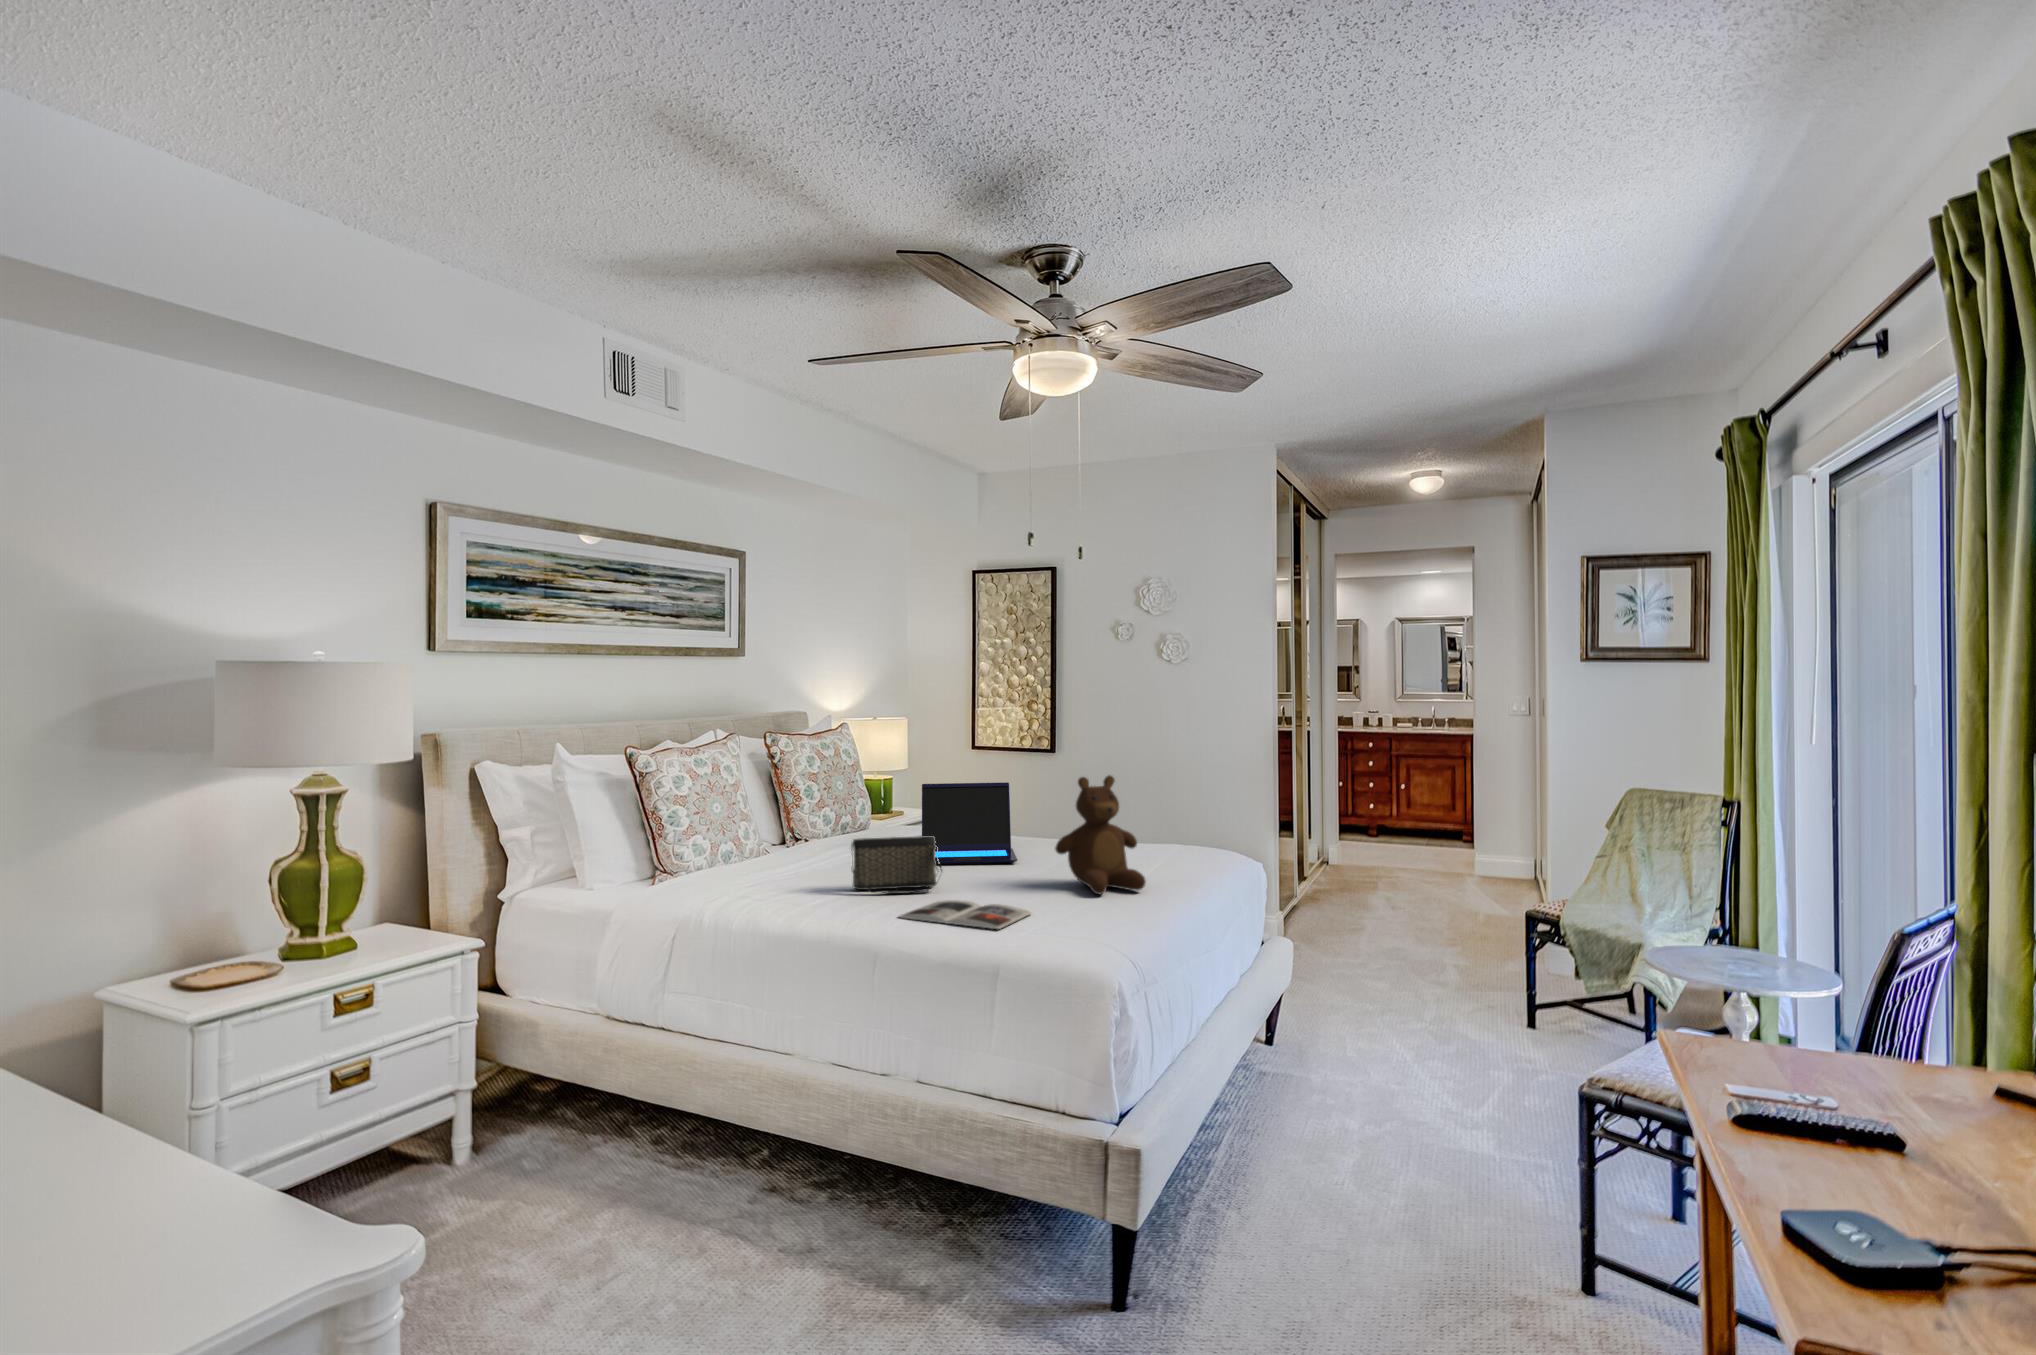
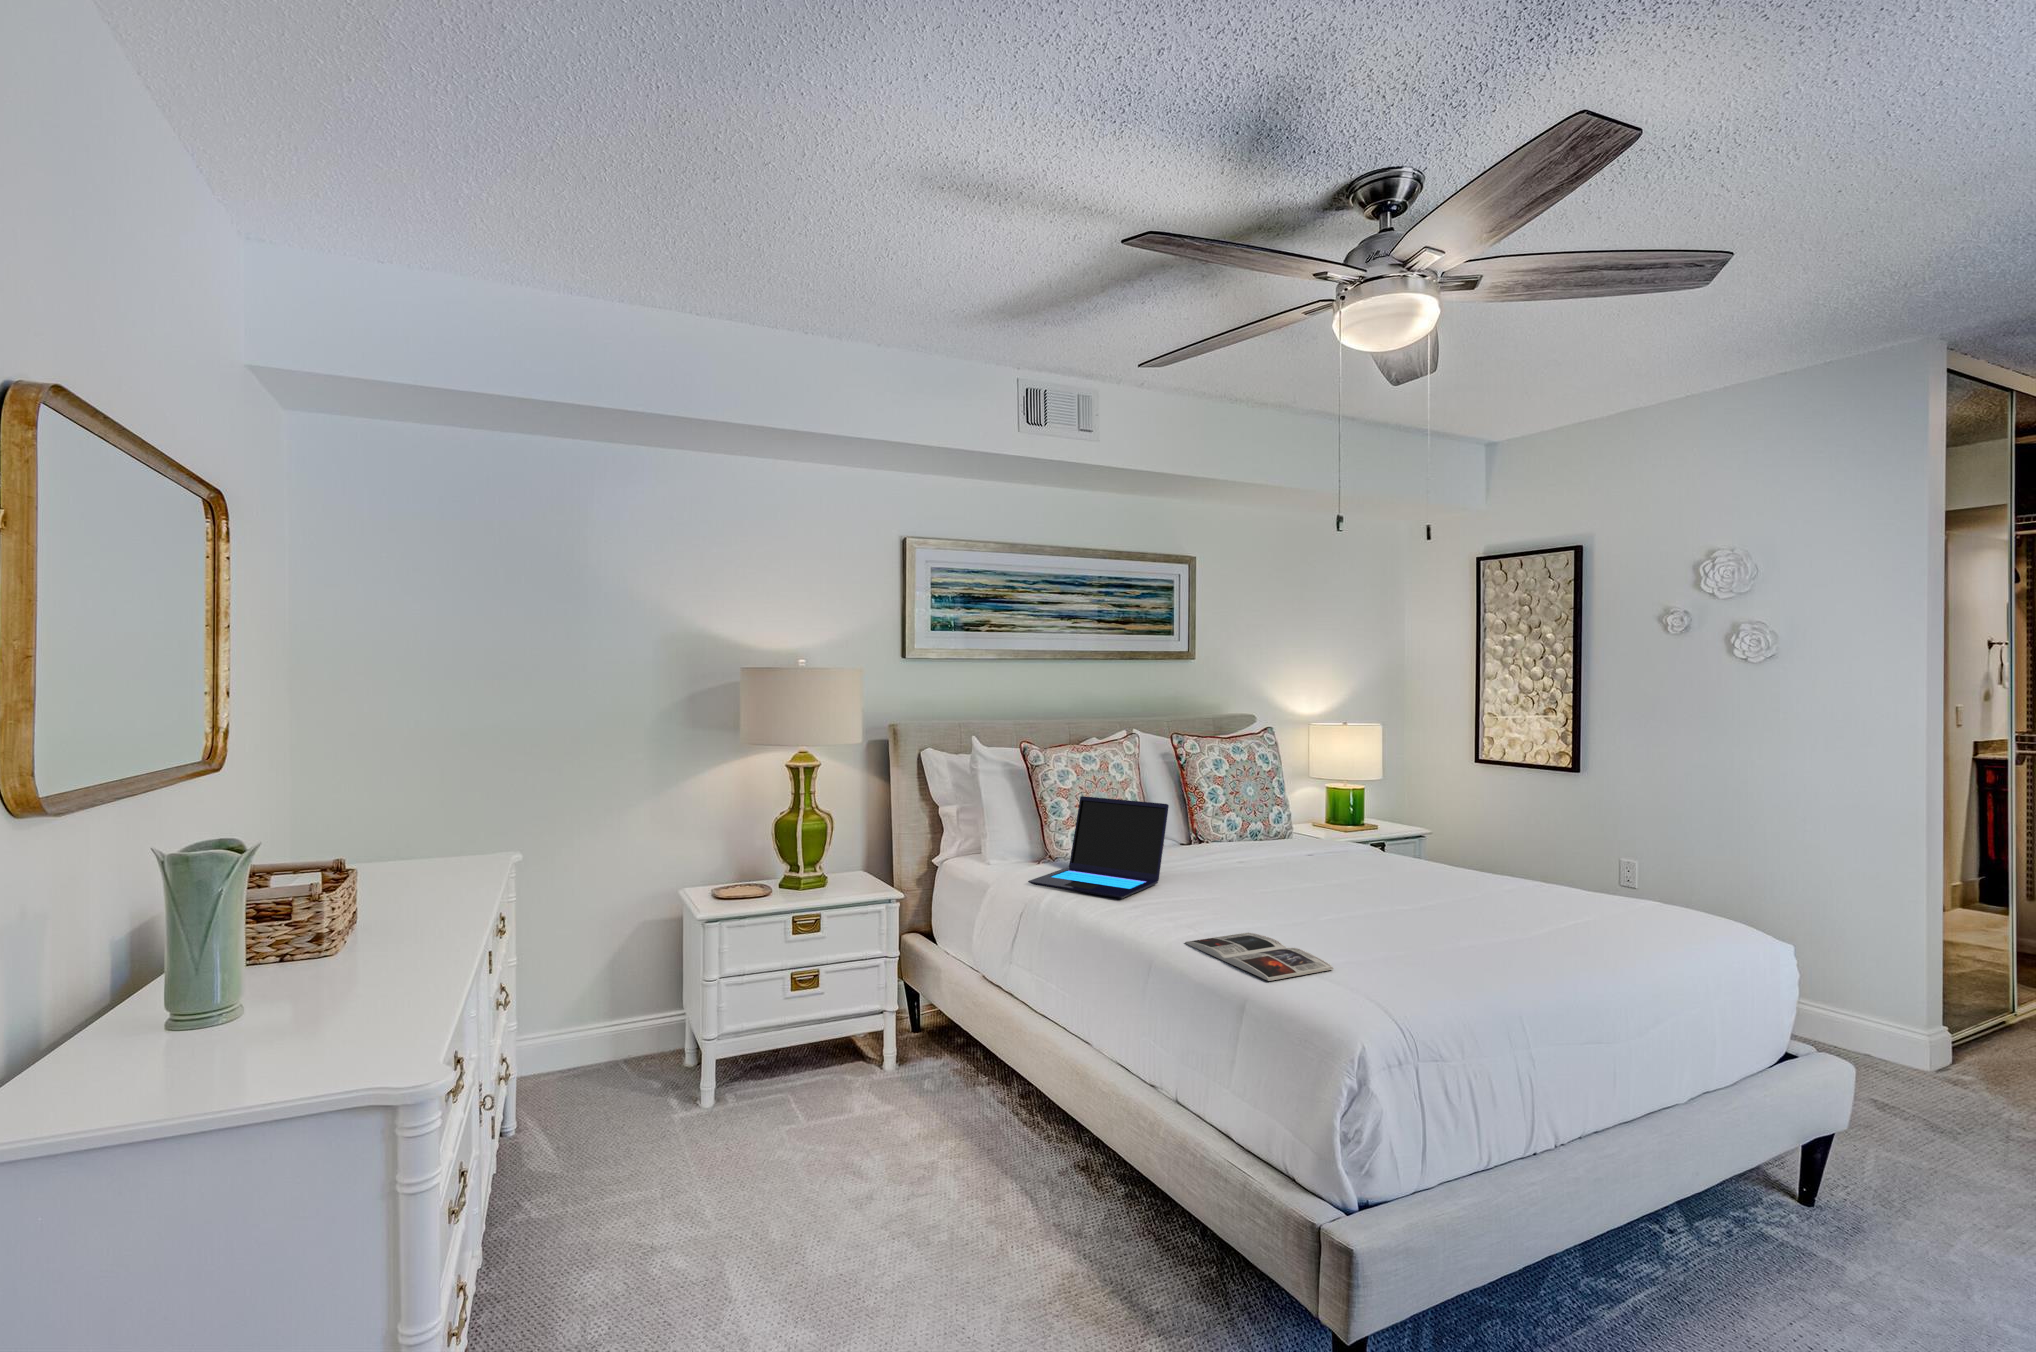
teddy bear: present [1055,775,1146,894] -> none [1407,812,1531,967]
laptop: present [922,782,1017,865] -> present [1028,796,1169,898]
handbag: present [851,836,942,894] -> none [1178,851,1272,919]

